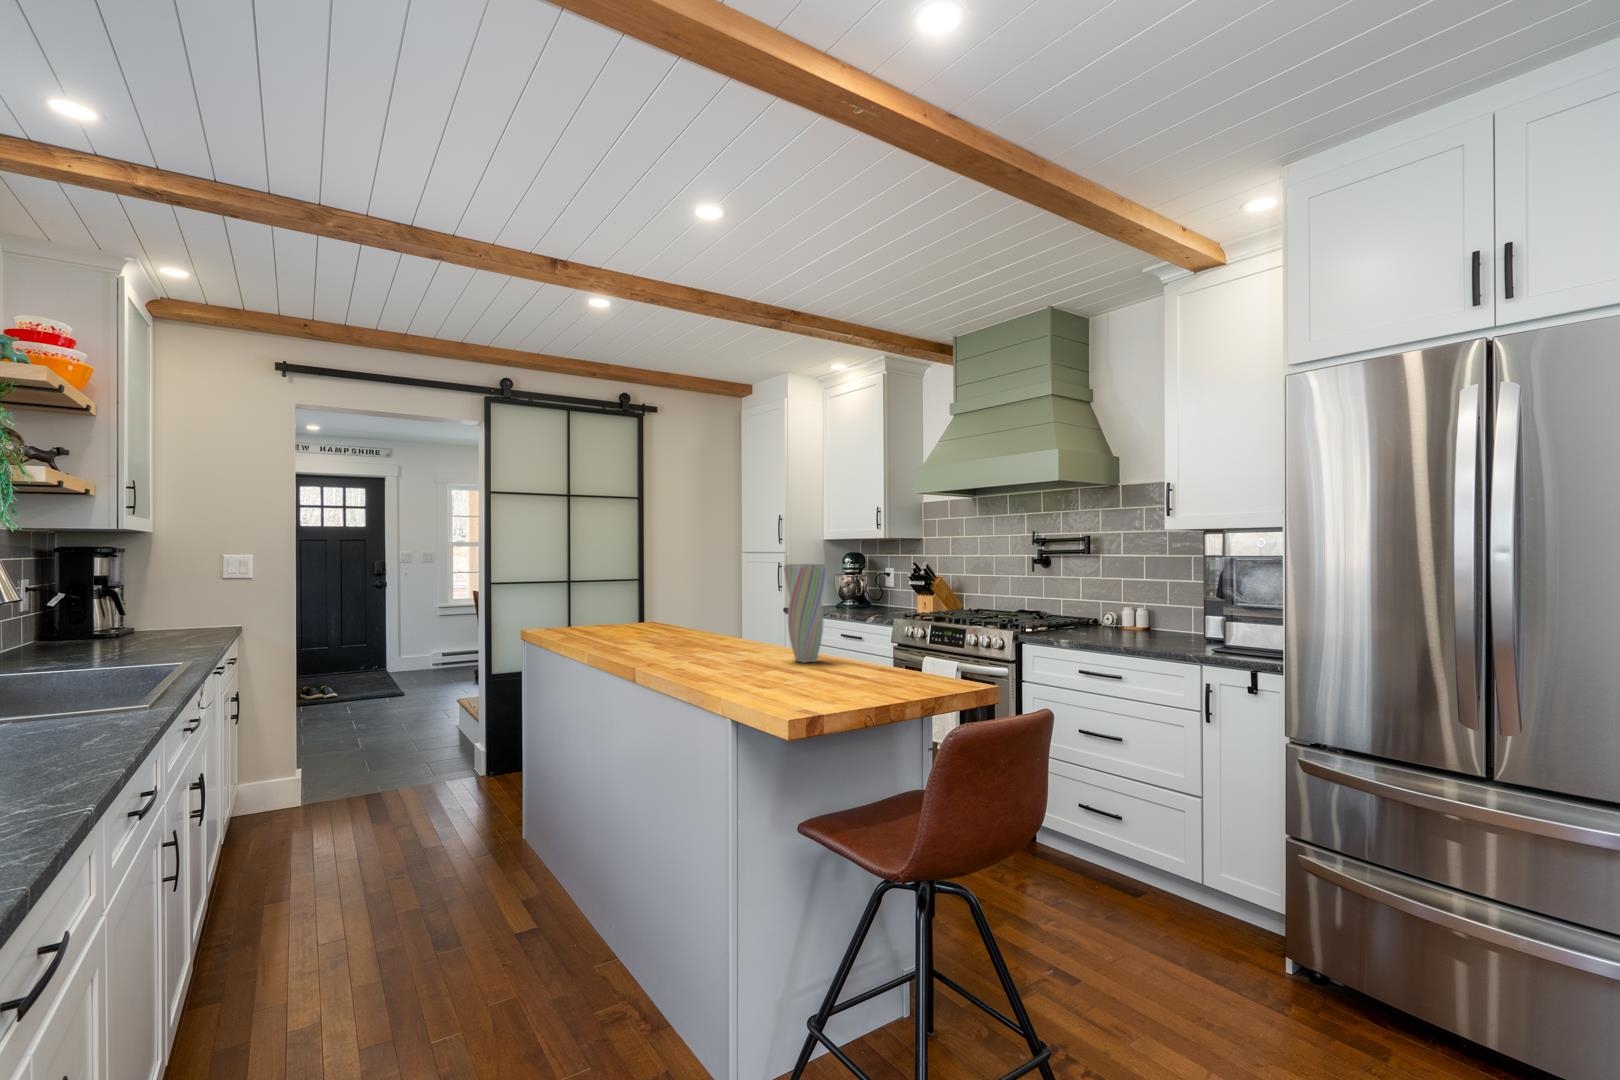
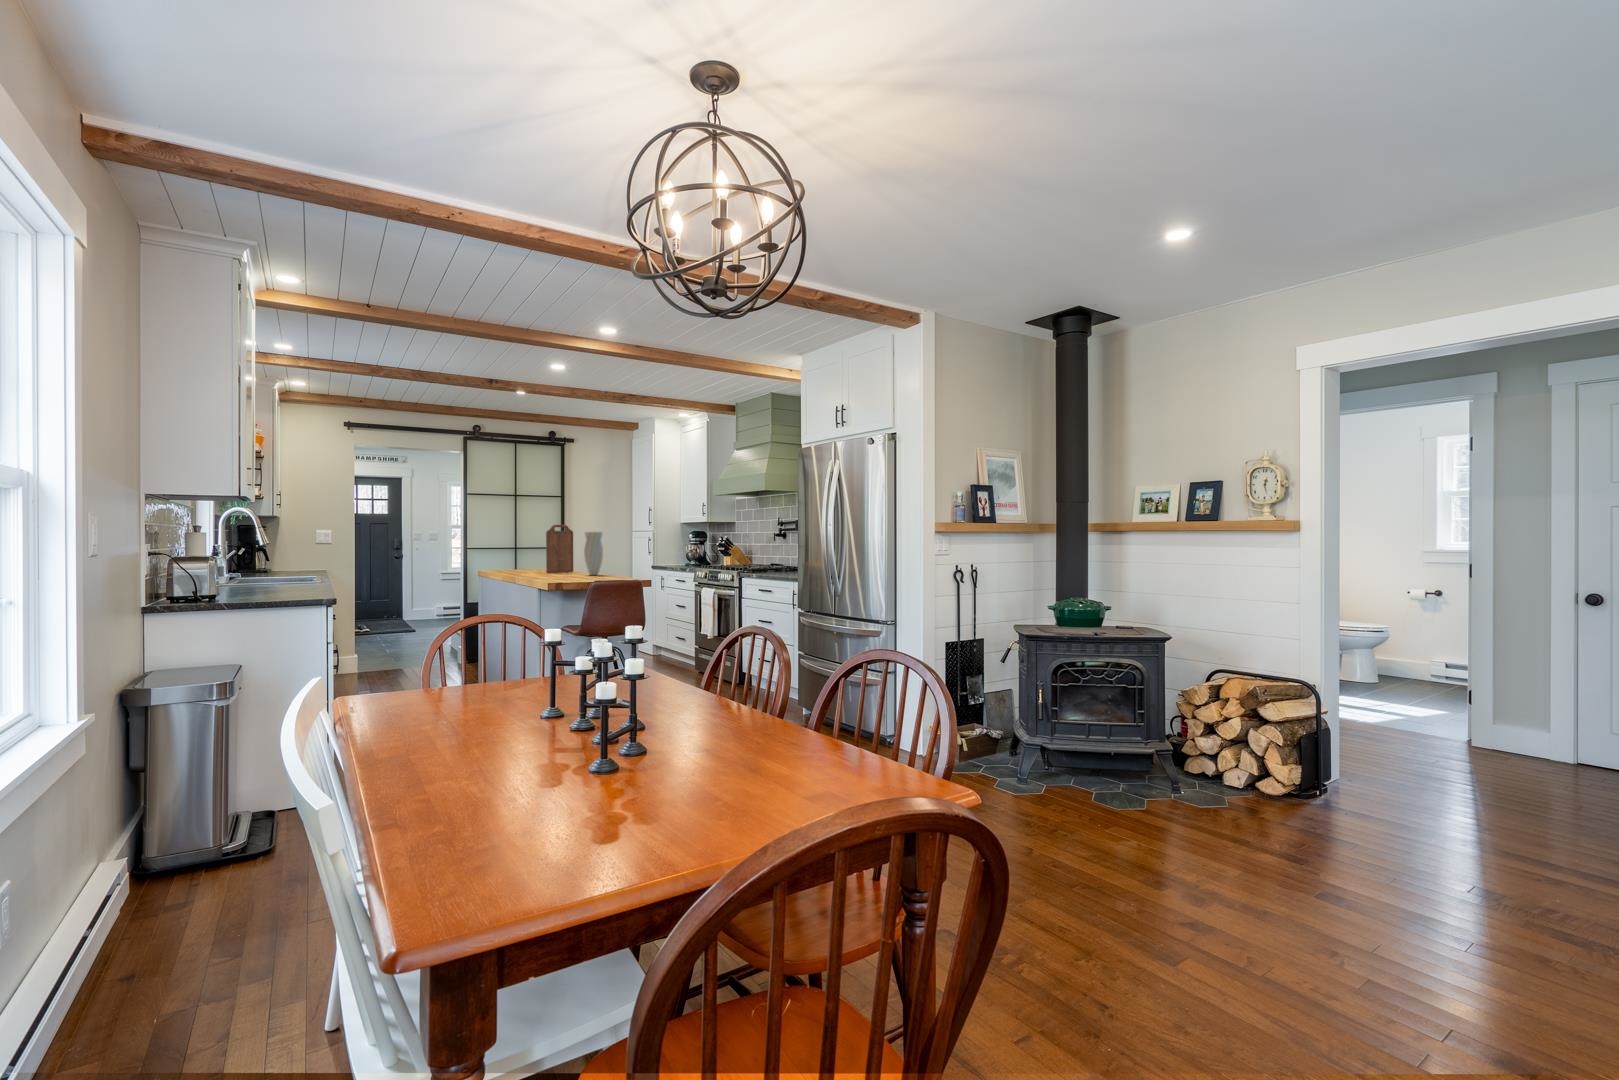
cutting board: none [684,547,734,650] -> present [546,525,573,573]

